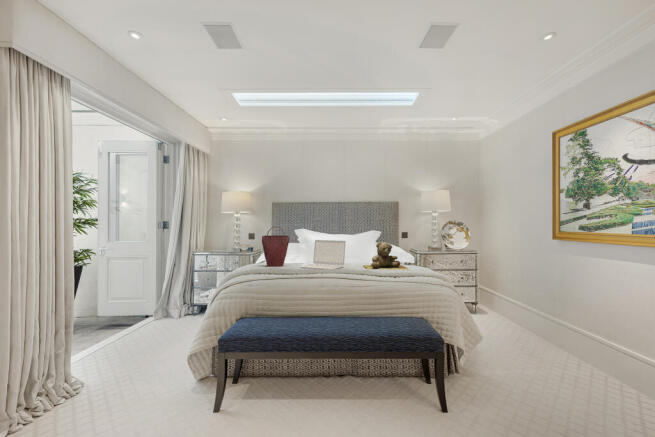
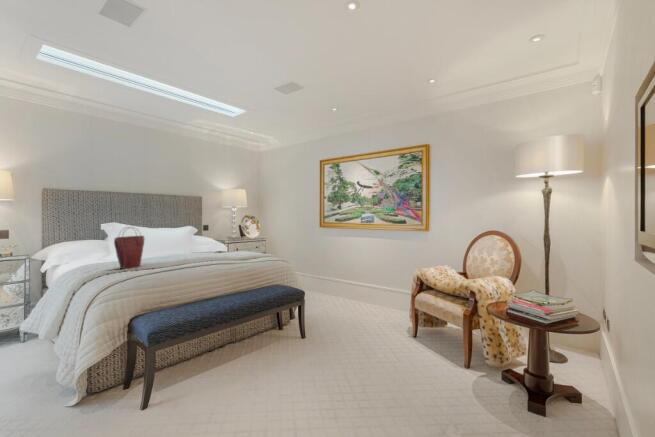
laptop: present [301,240,346,270] -> none [168,237,204,265]
teddy bear: present [364,242,409,270] -> none [214,236,258,259]

